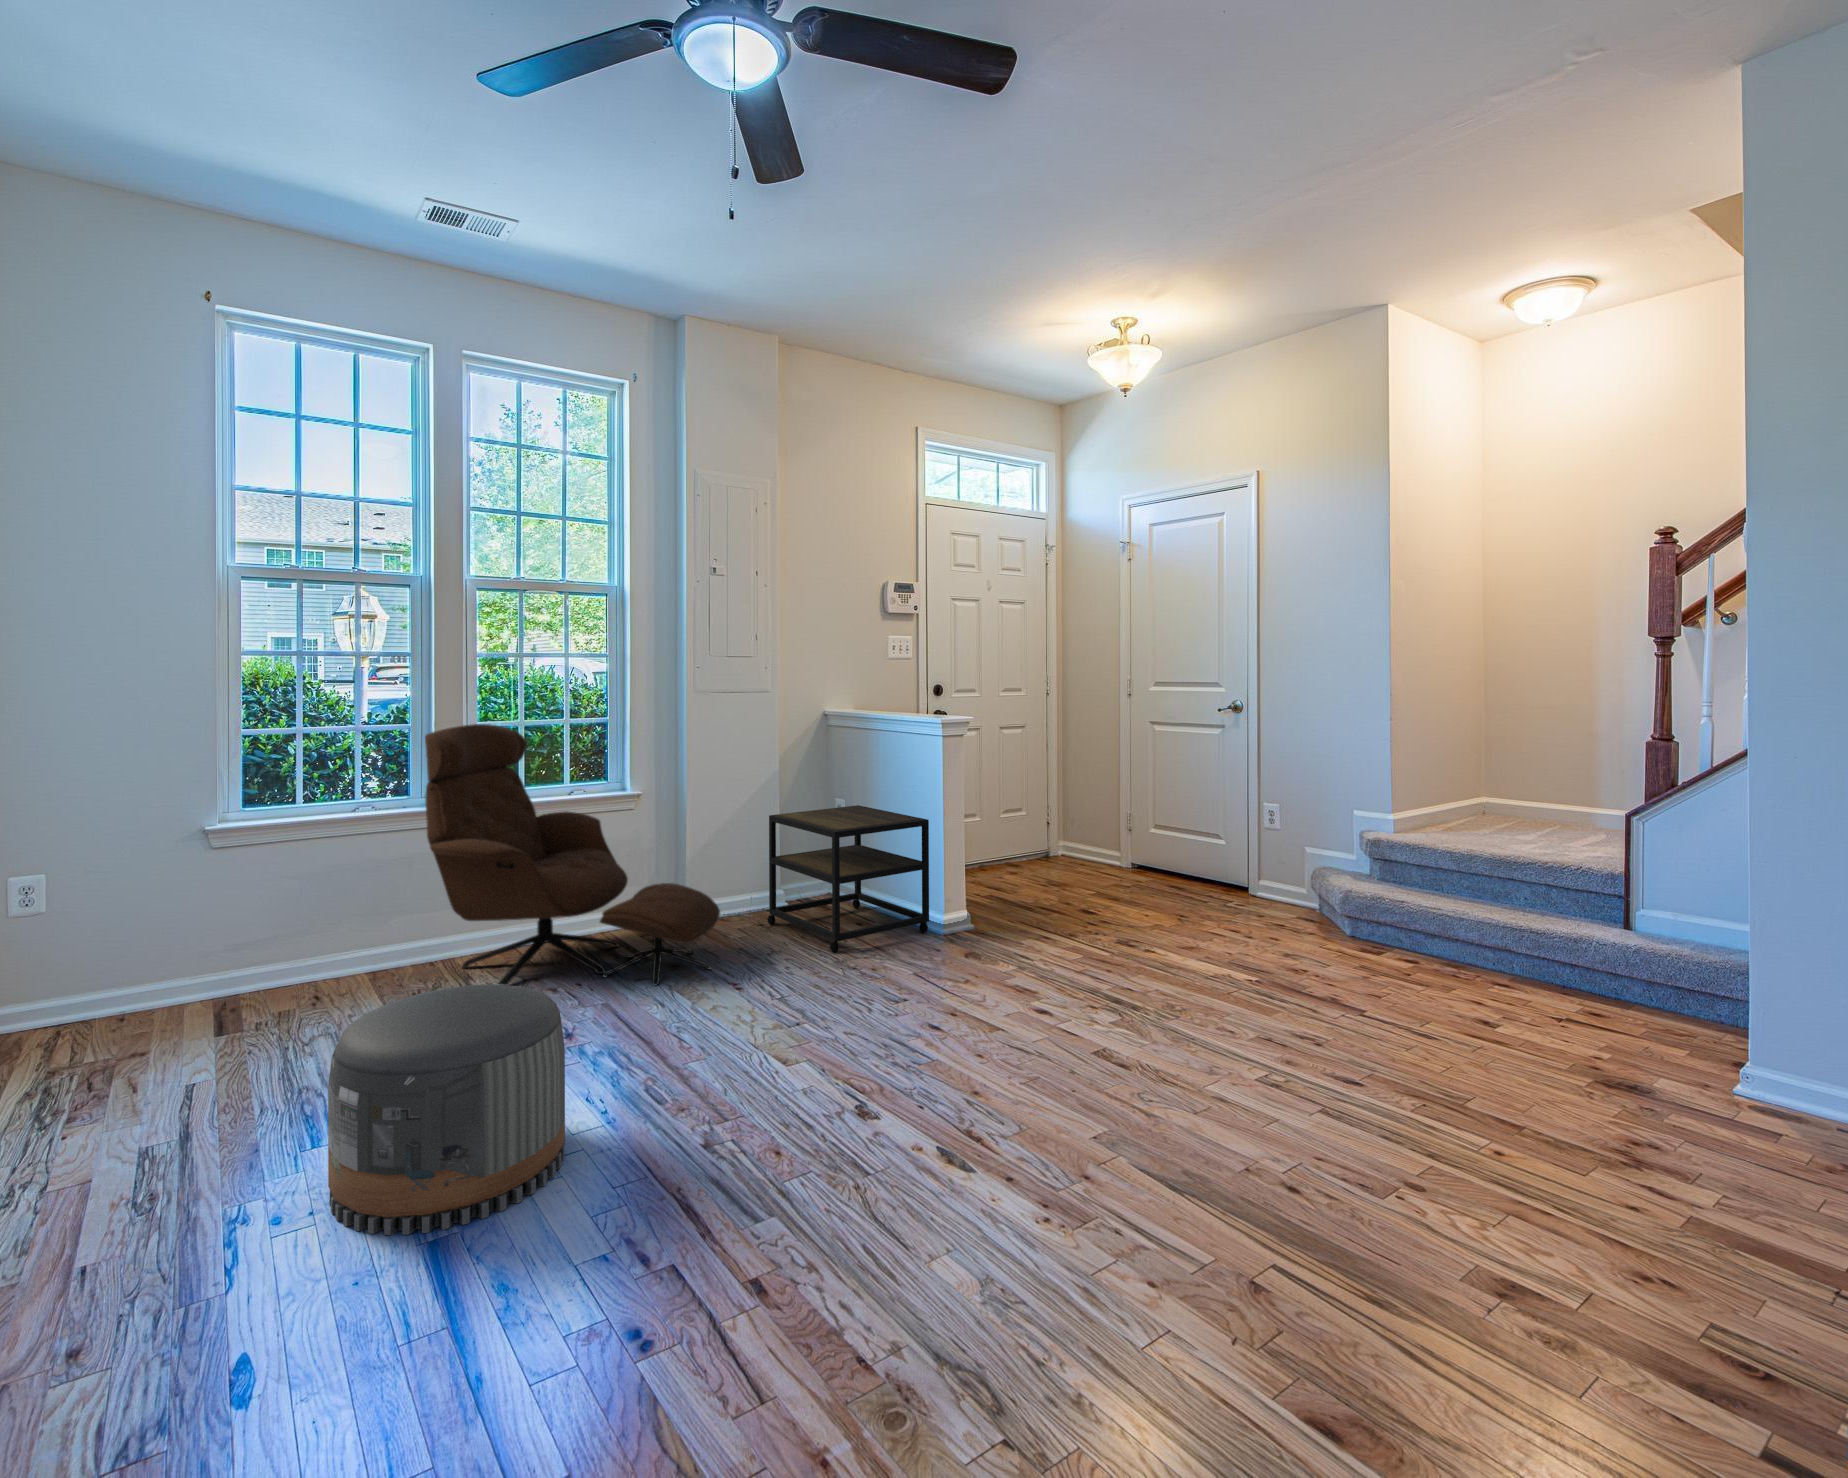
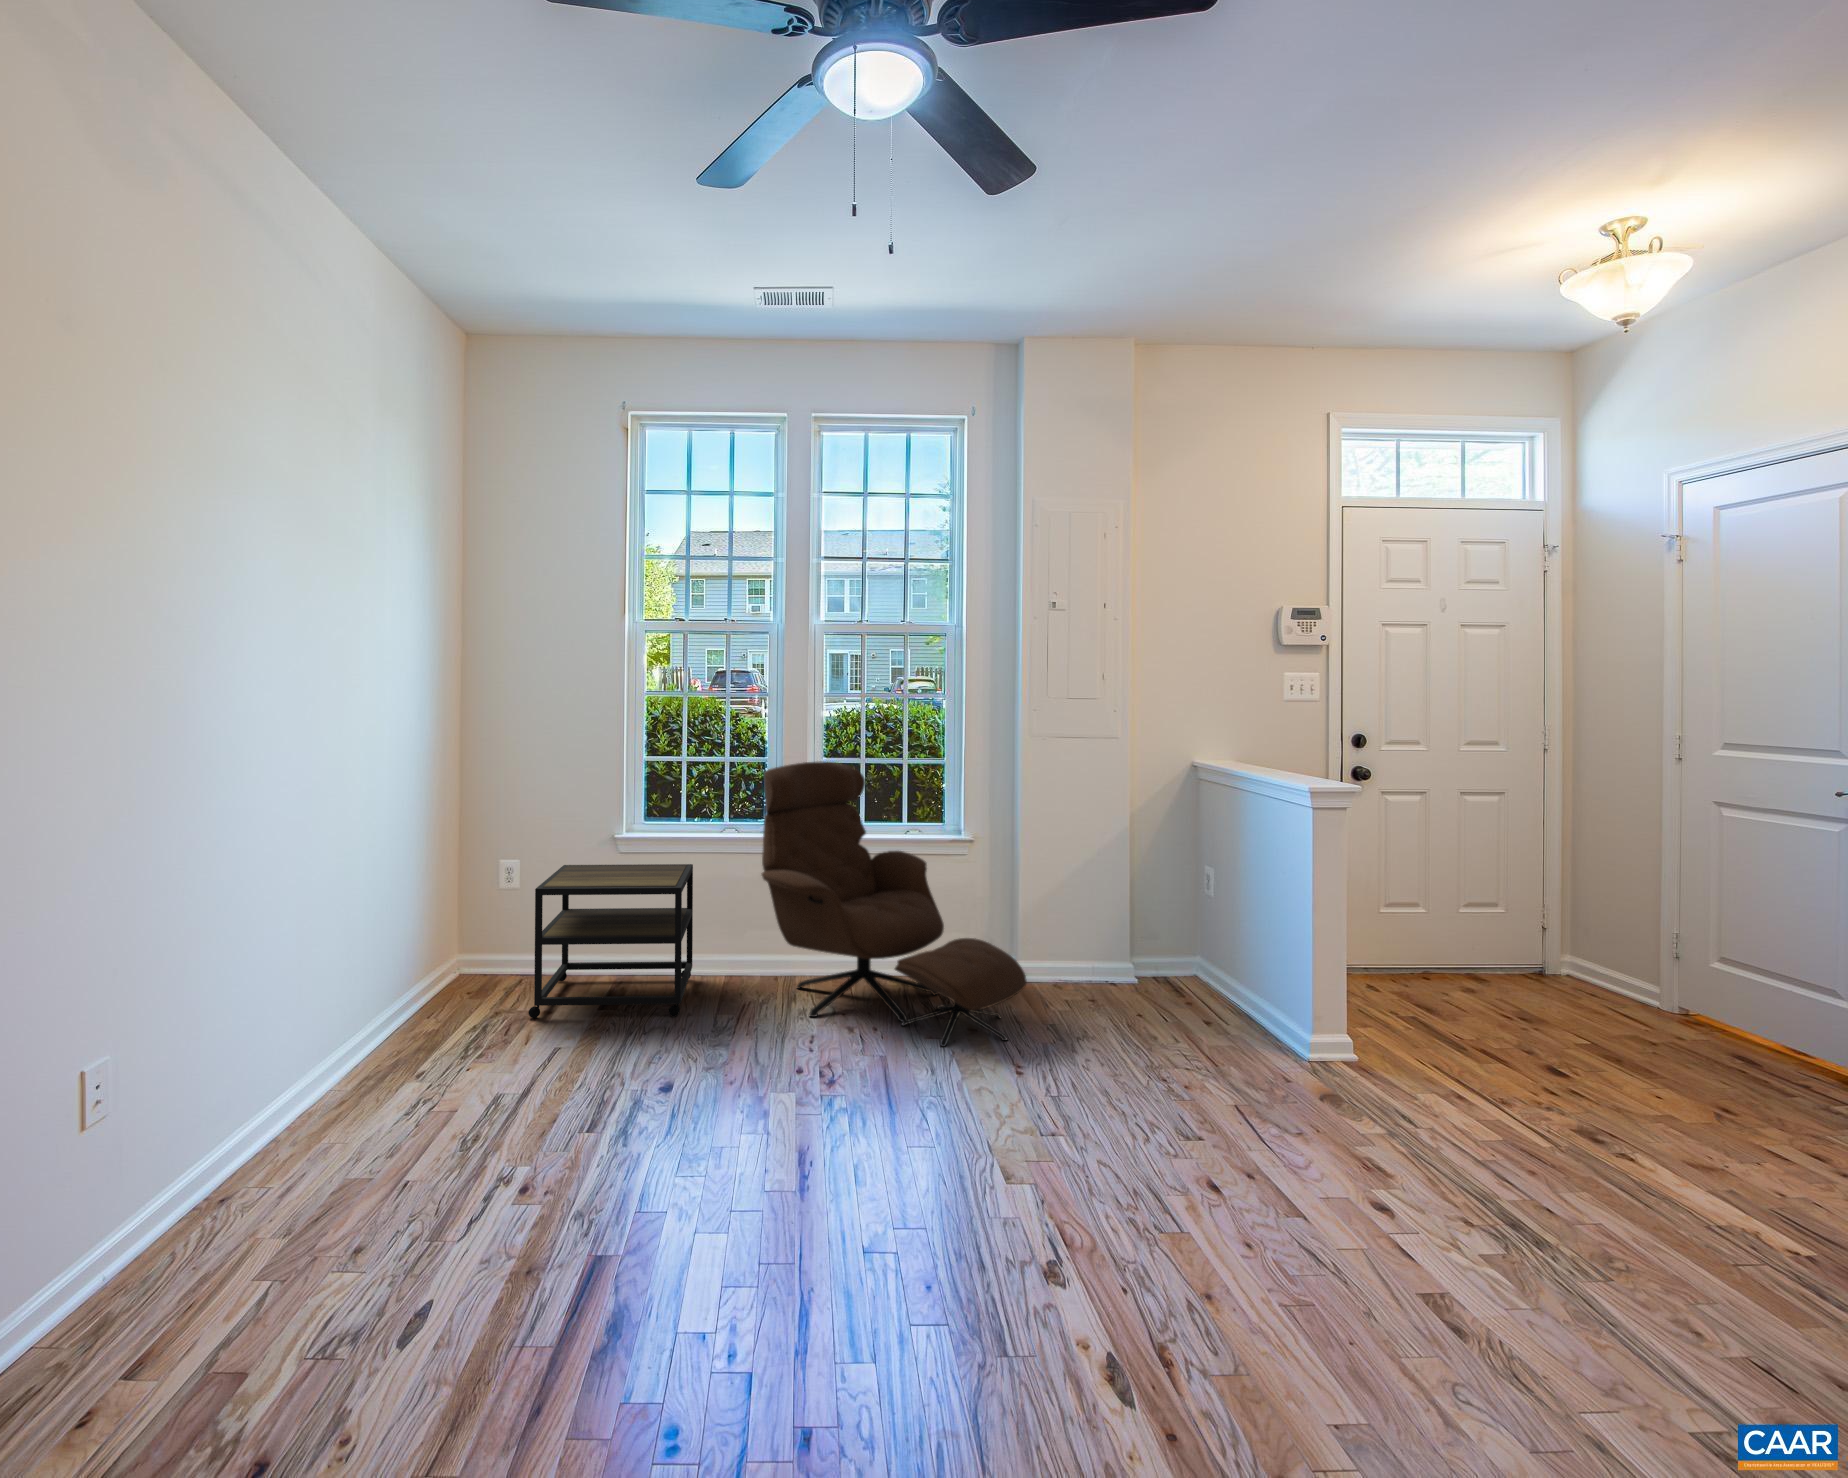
side table: present [768,805,929,953] -> present [529,864,693,1018]
pouf: present [328,984,565,1235] -> none [557,1019,754,1249]

